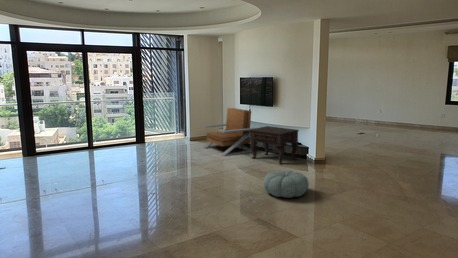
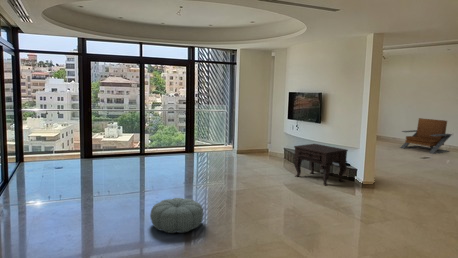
lounge chair: present [203,108,254,156] -> present [401,118,452,154]
pouf: present [264,170,309,198] -> present [150,198,204,233]

